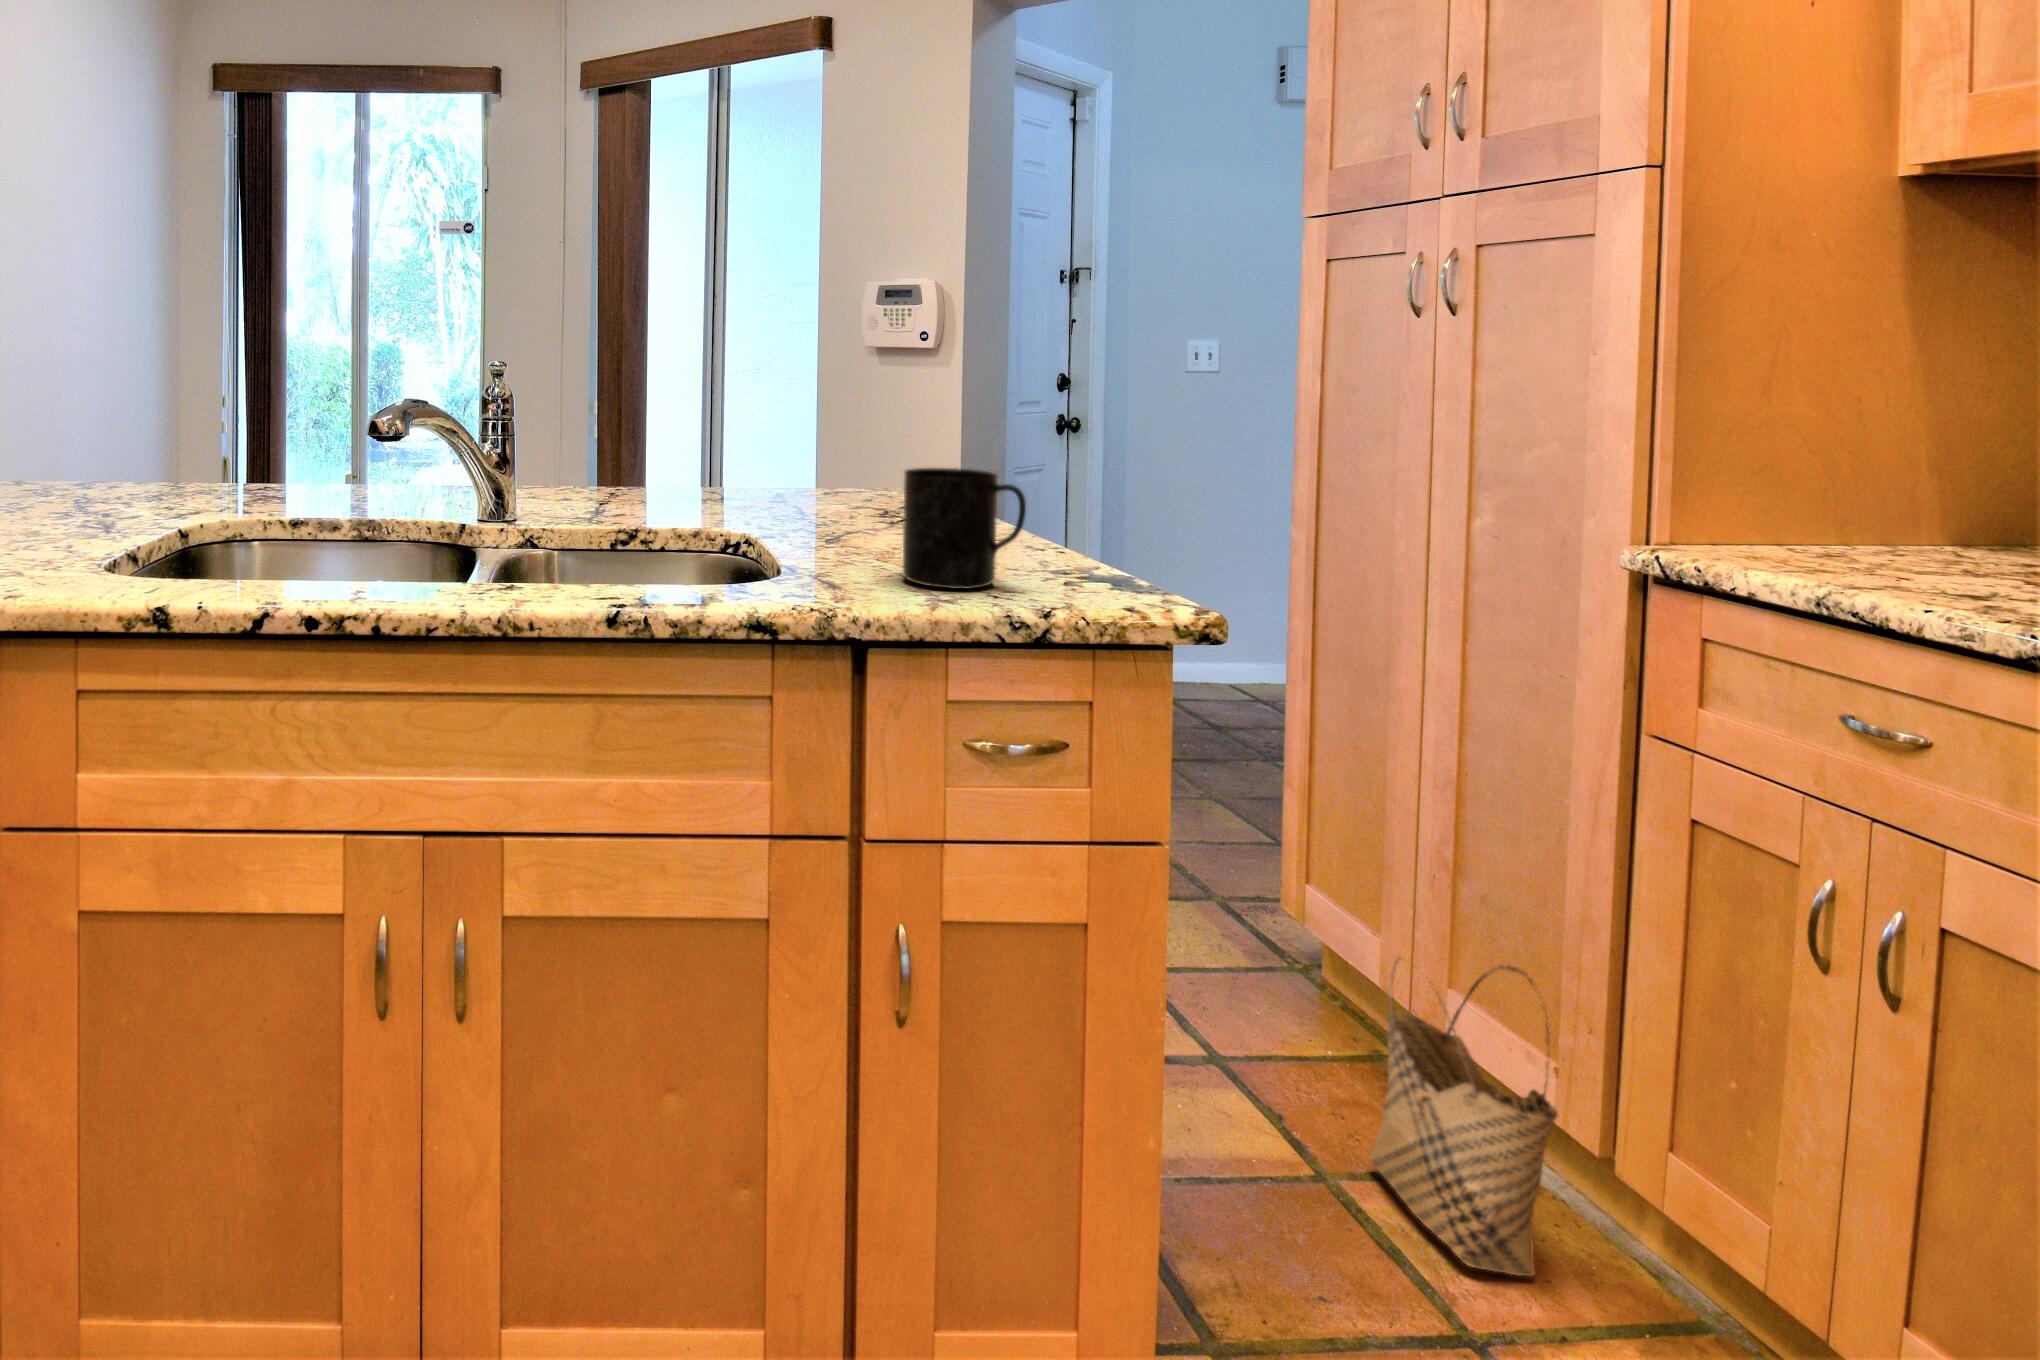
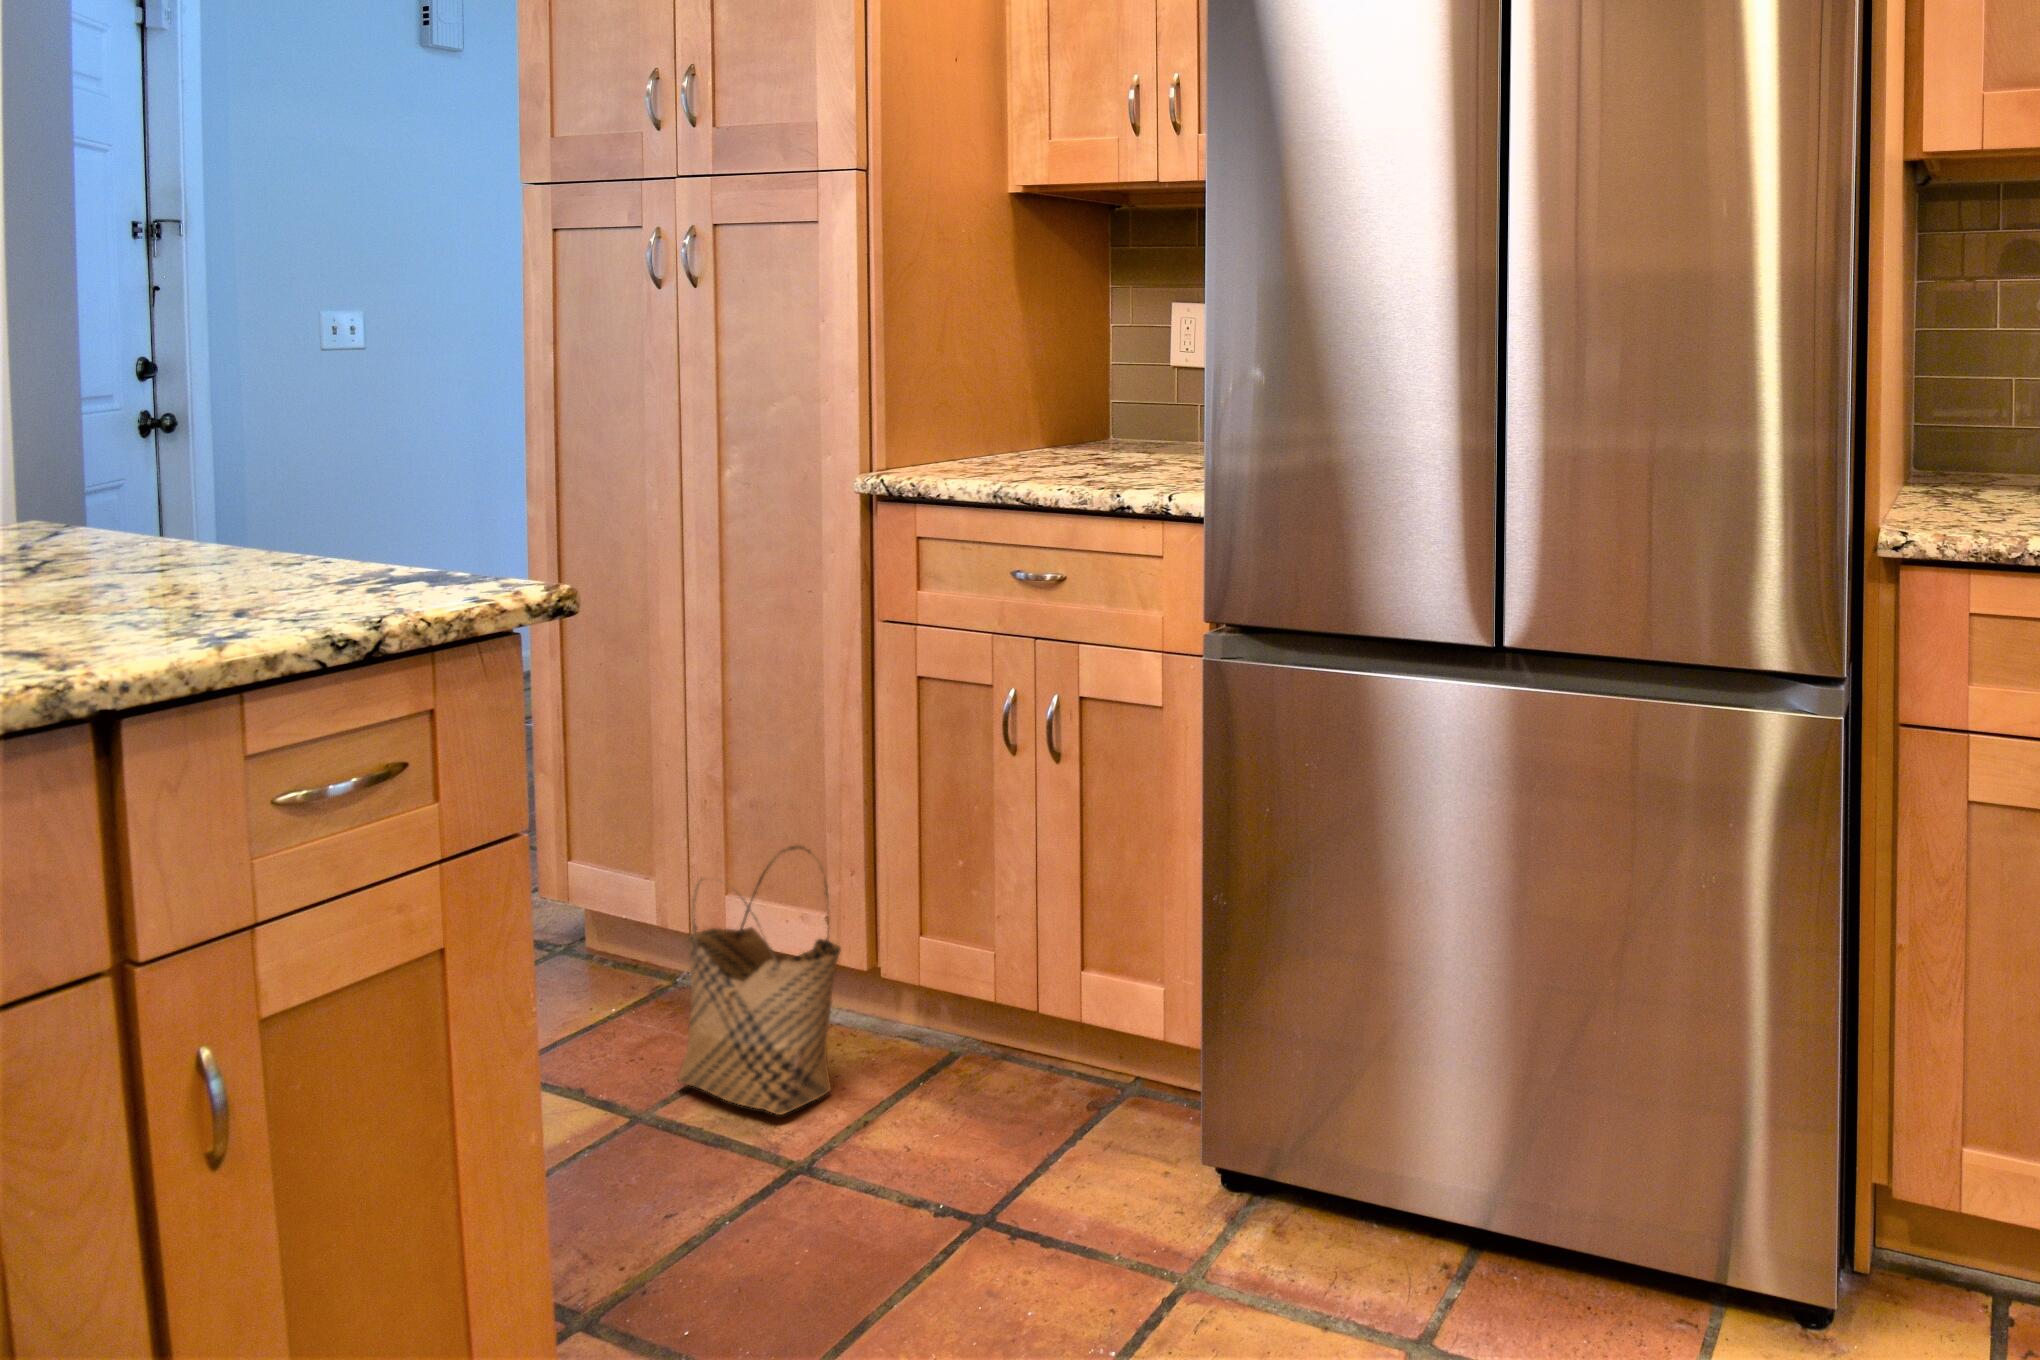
mug: present [903,468,1026,589] -> none [113,471,325,628]

